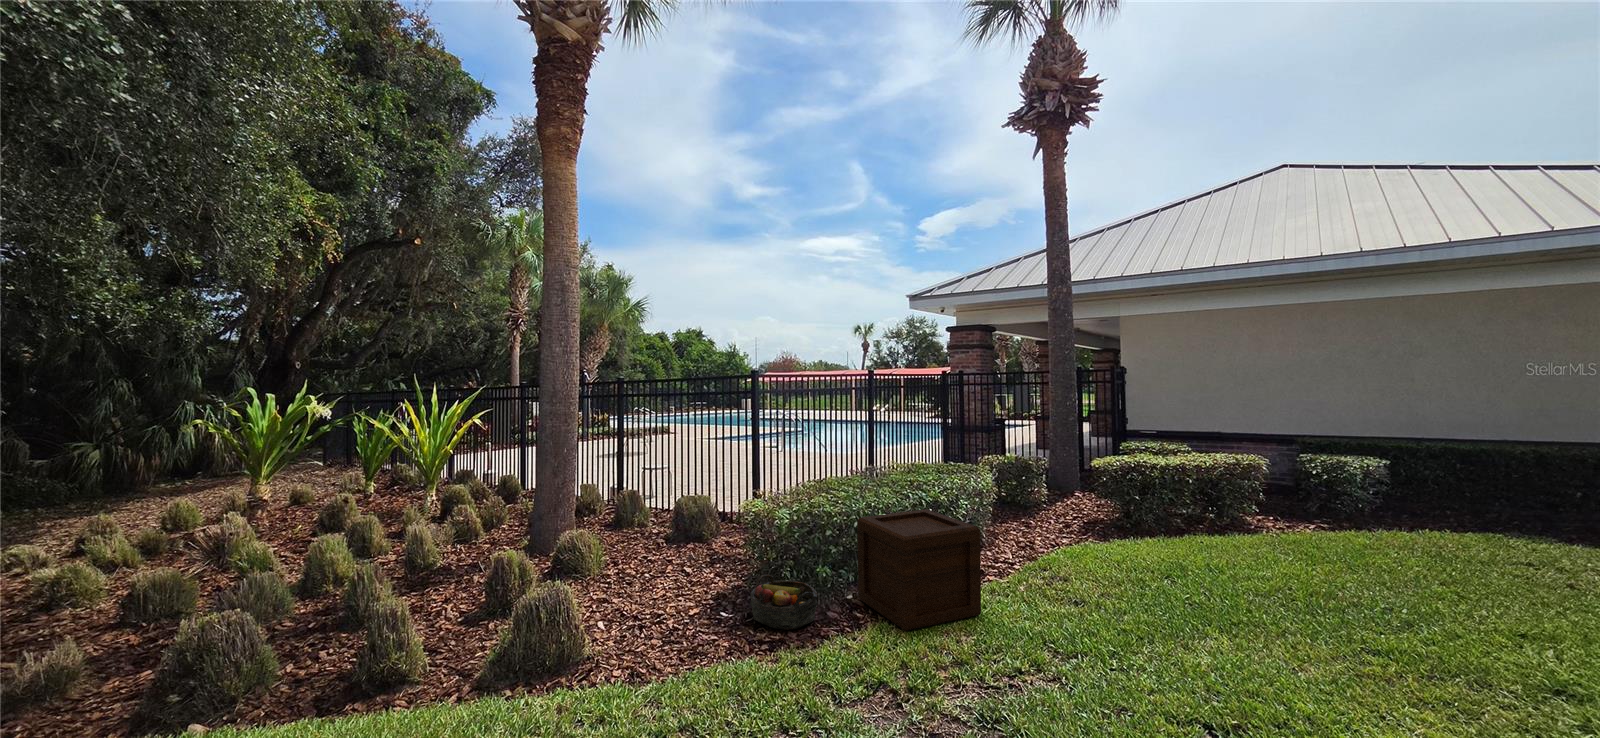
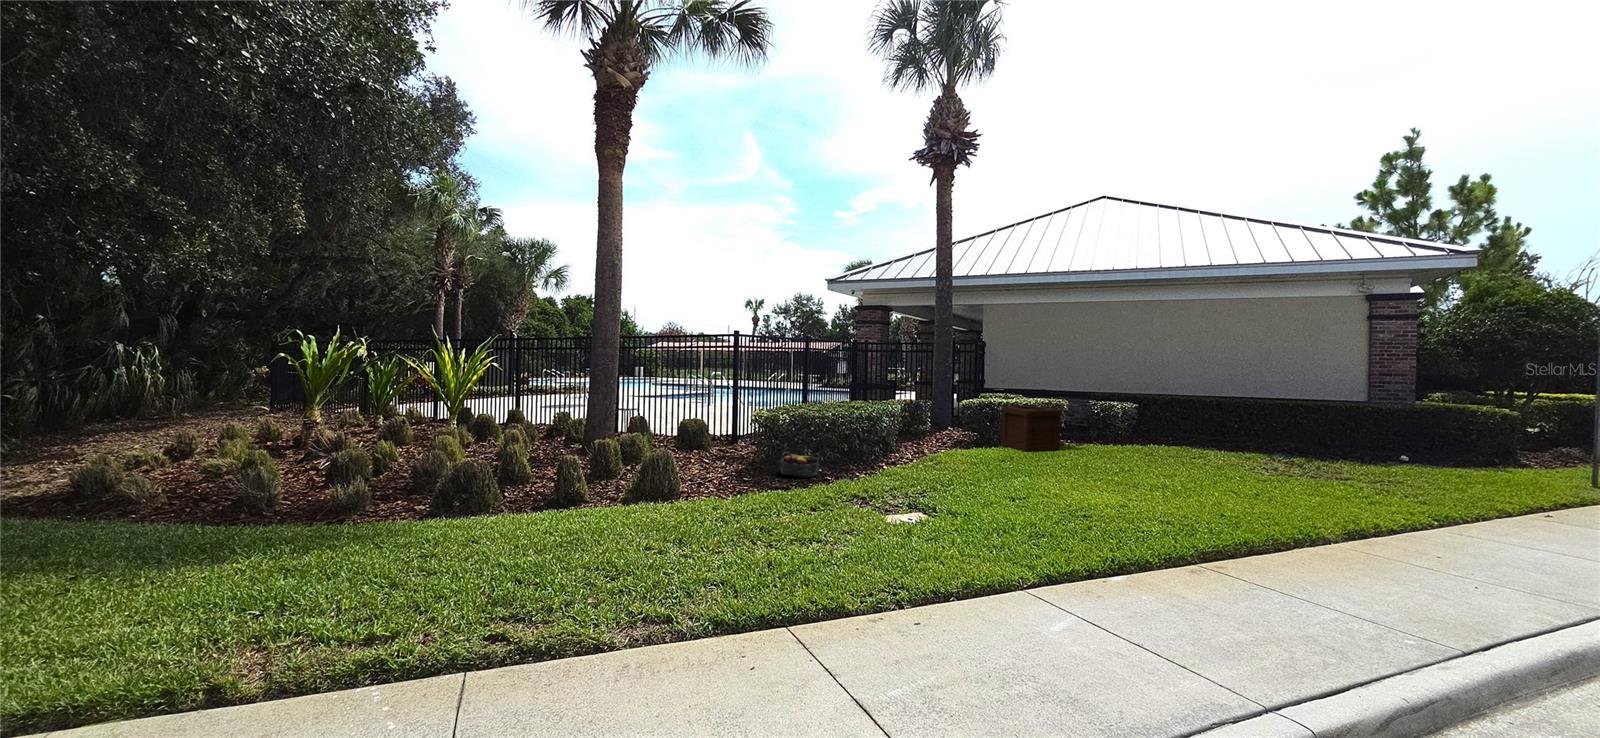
wooden crate: present [857,509,981,631] -> present [1001,406,1061,452]

